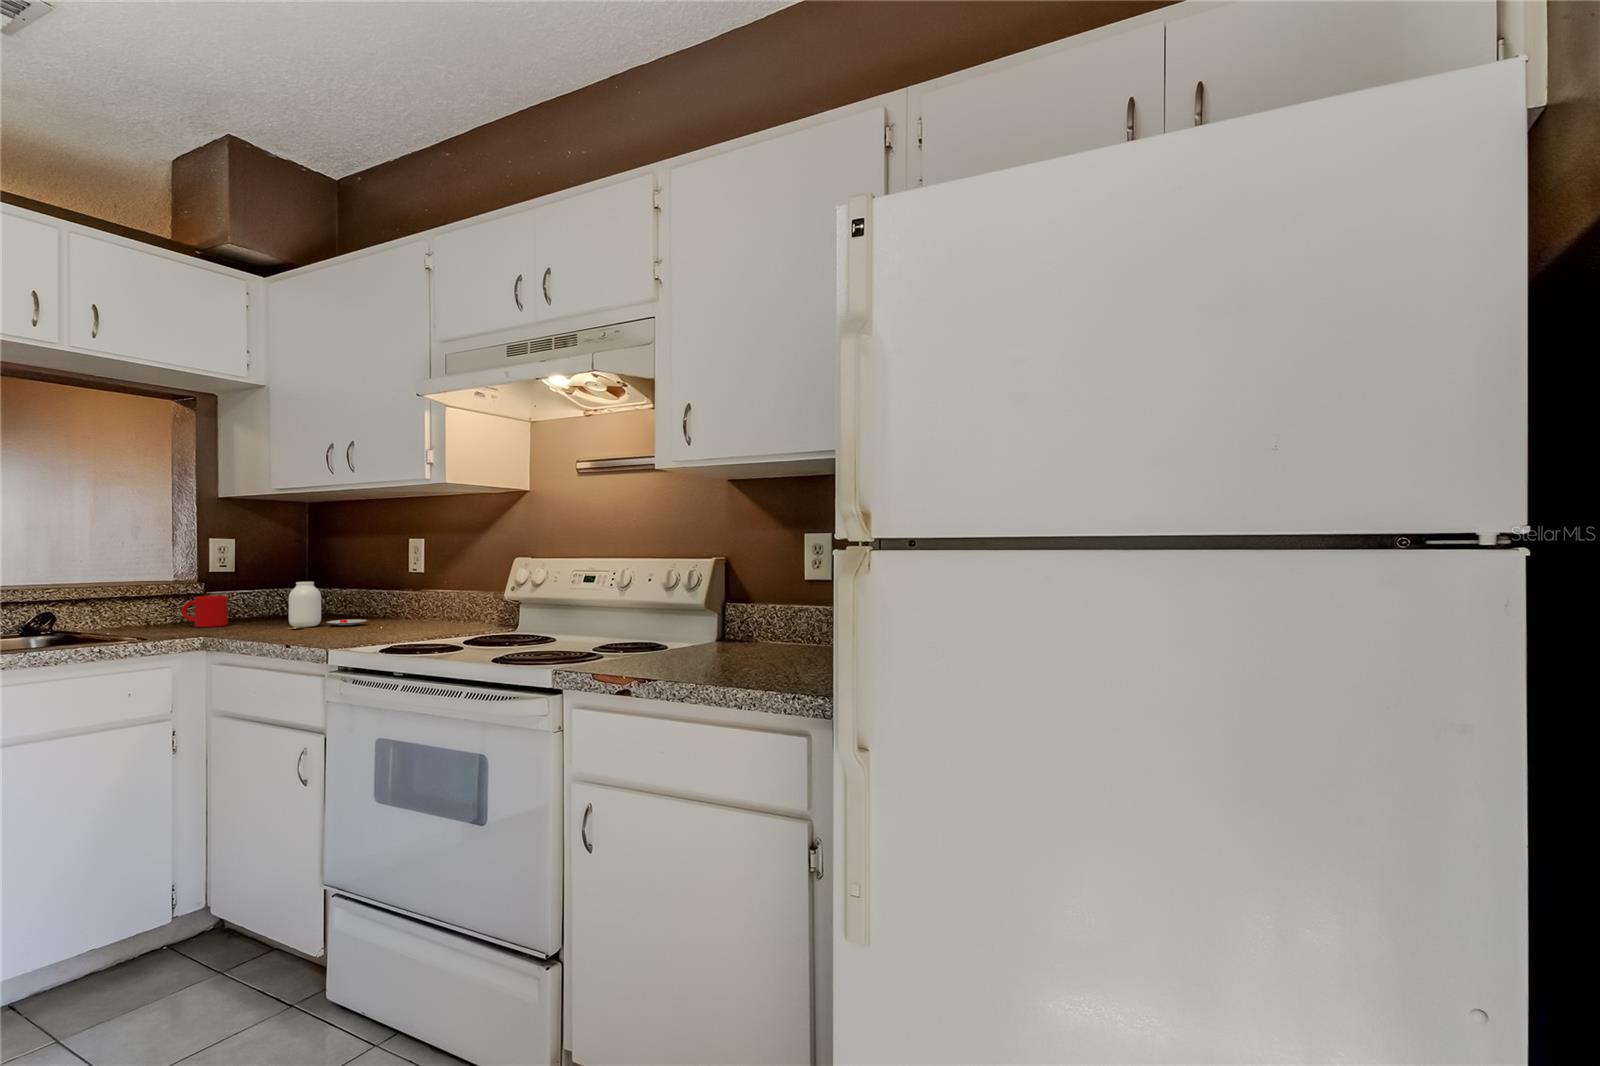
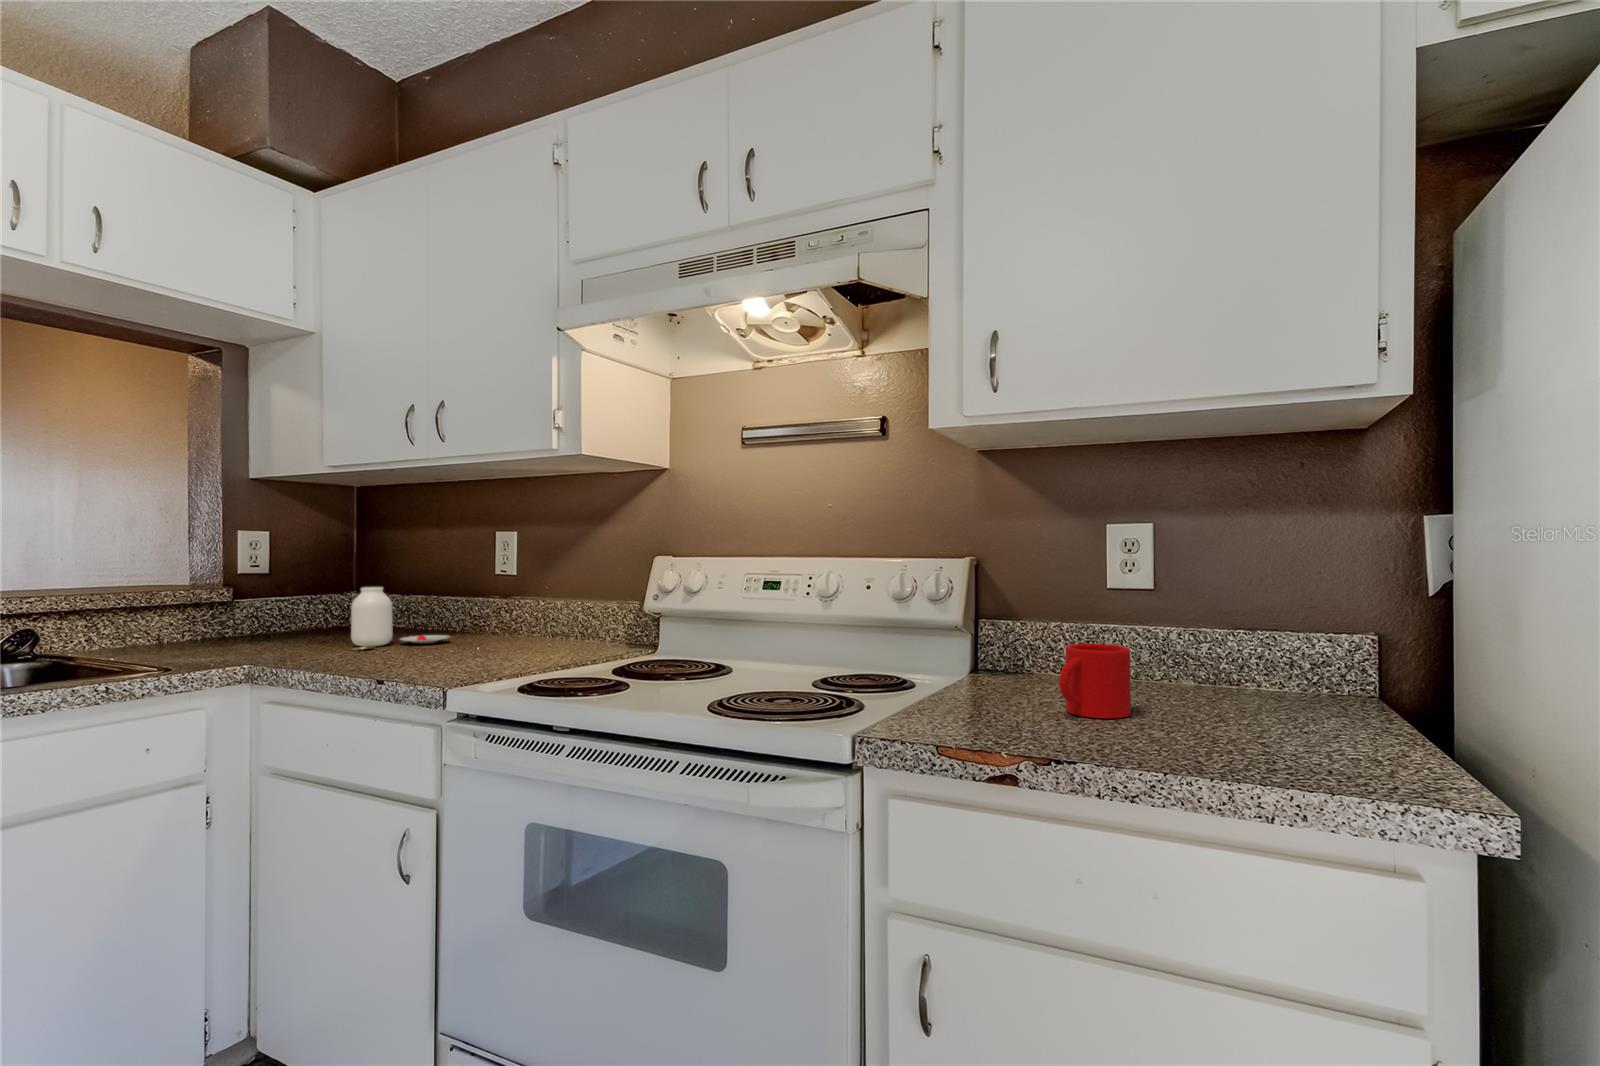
mug: present [181,596,228,627] -> present [1059,644,1131,718]

